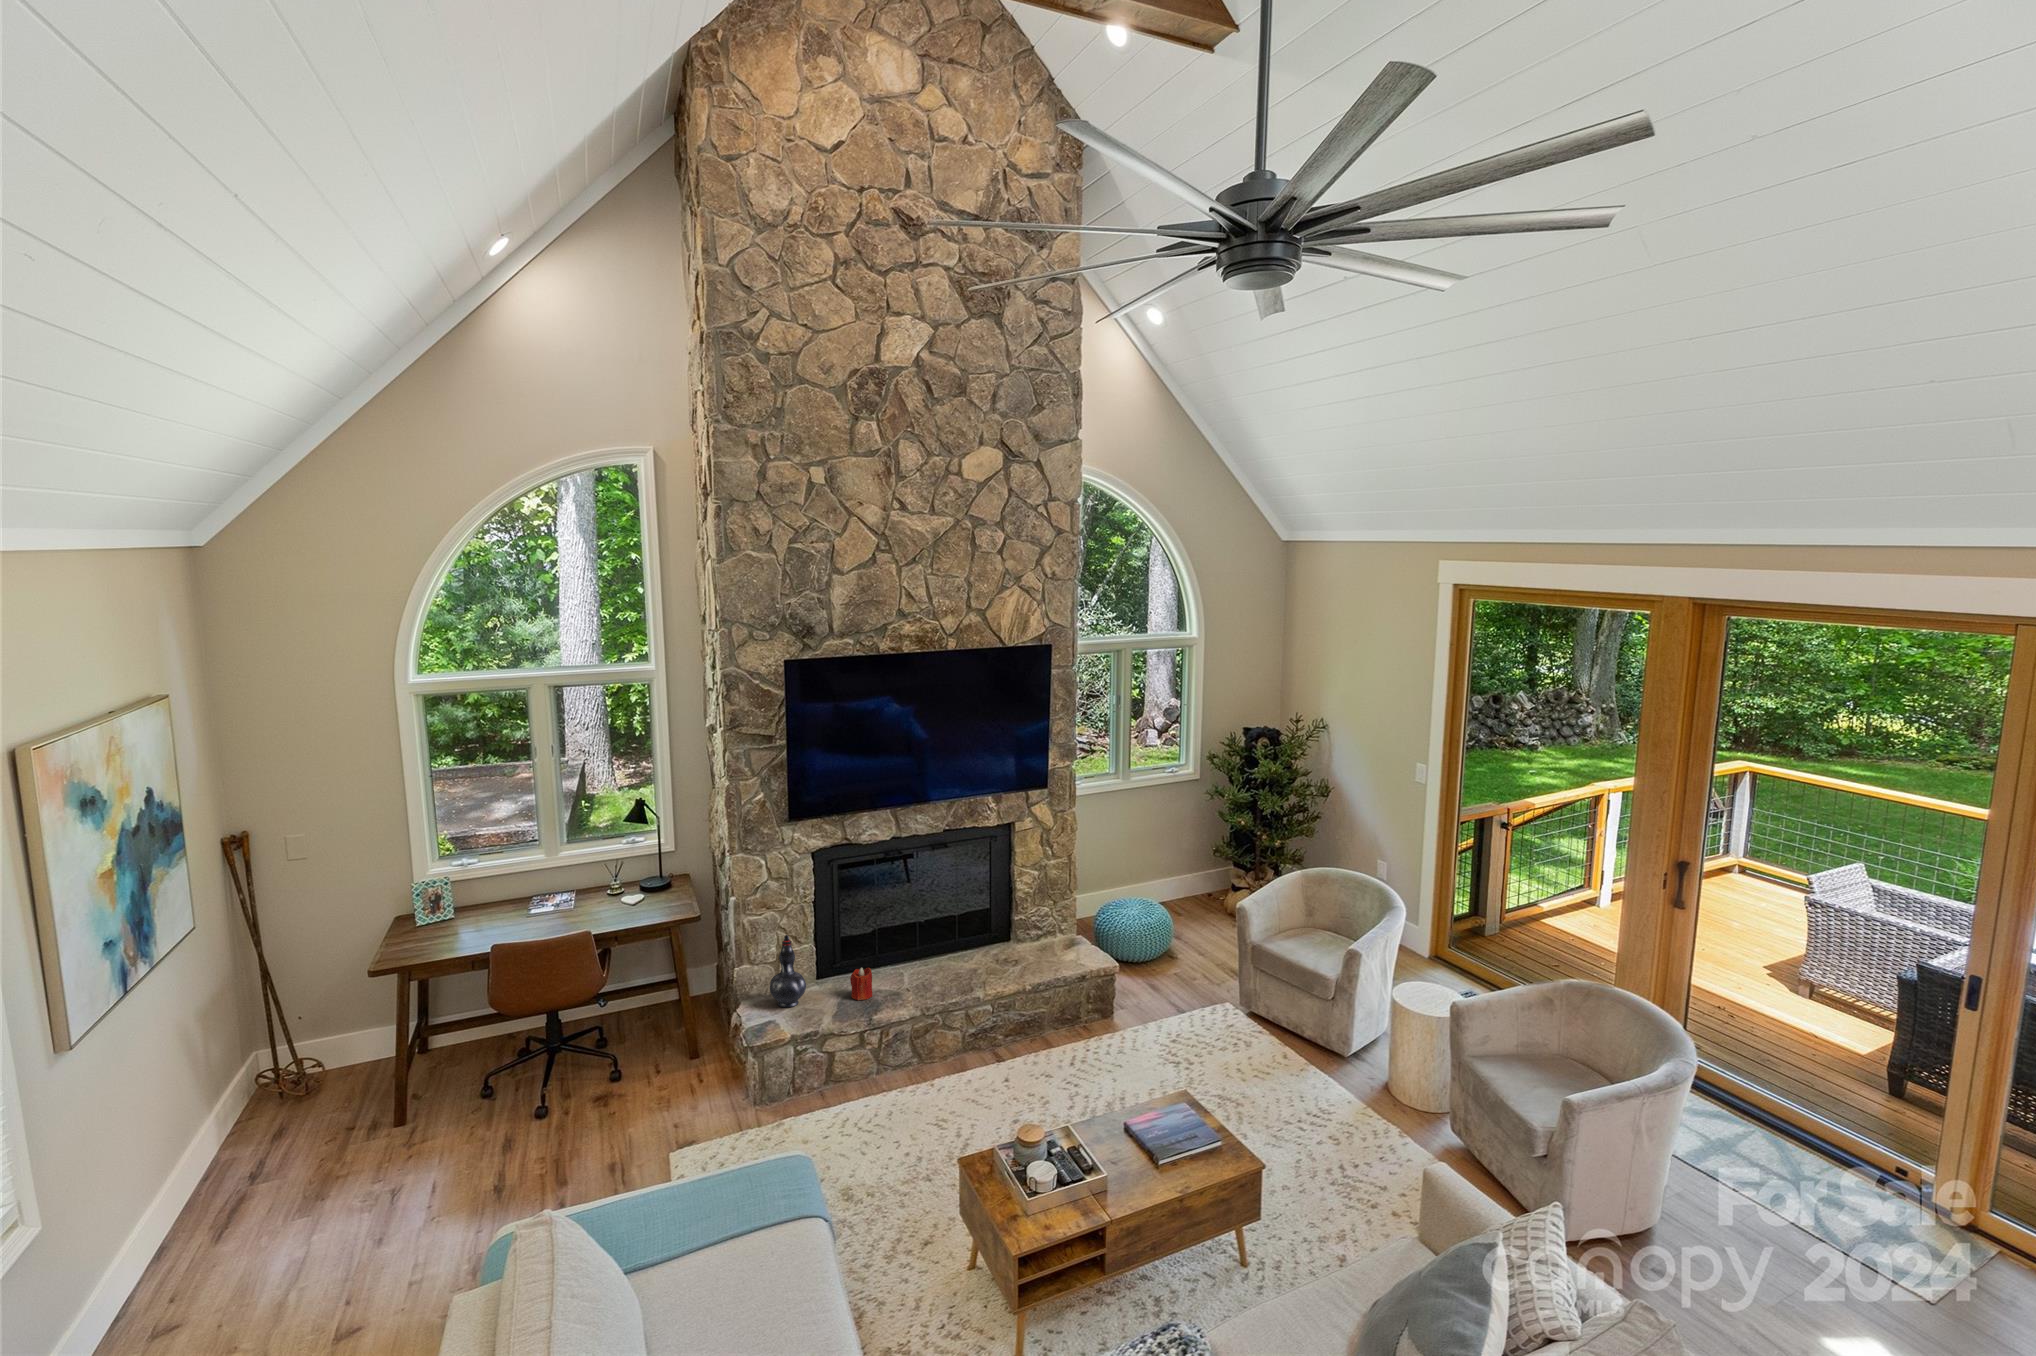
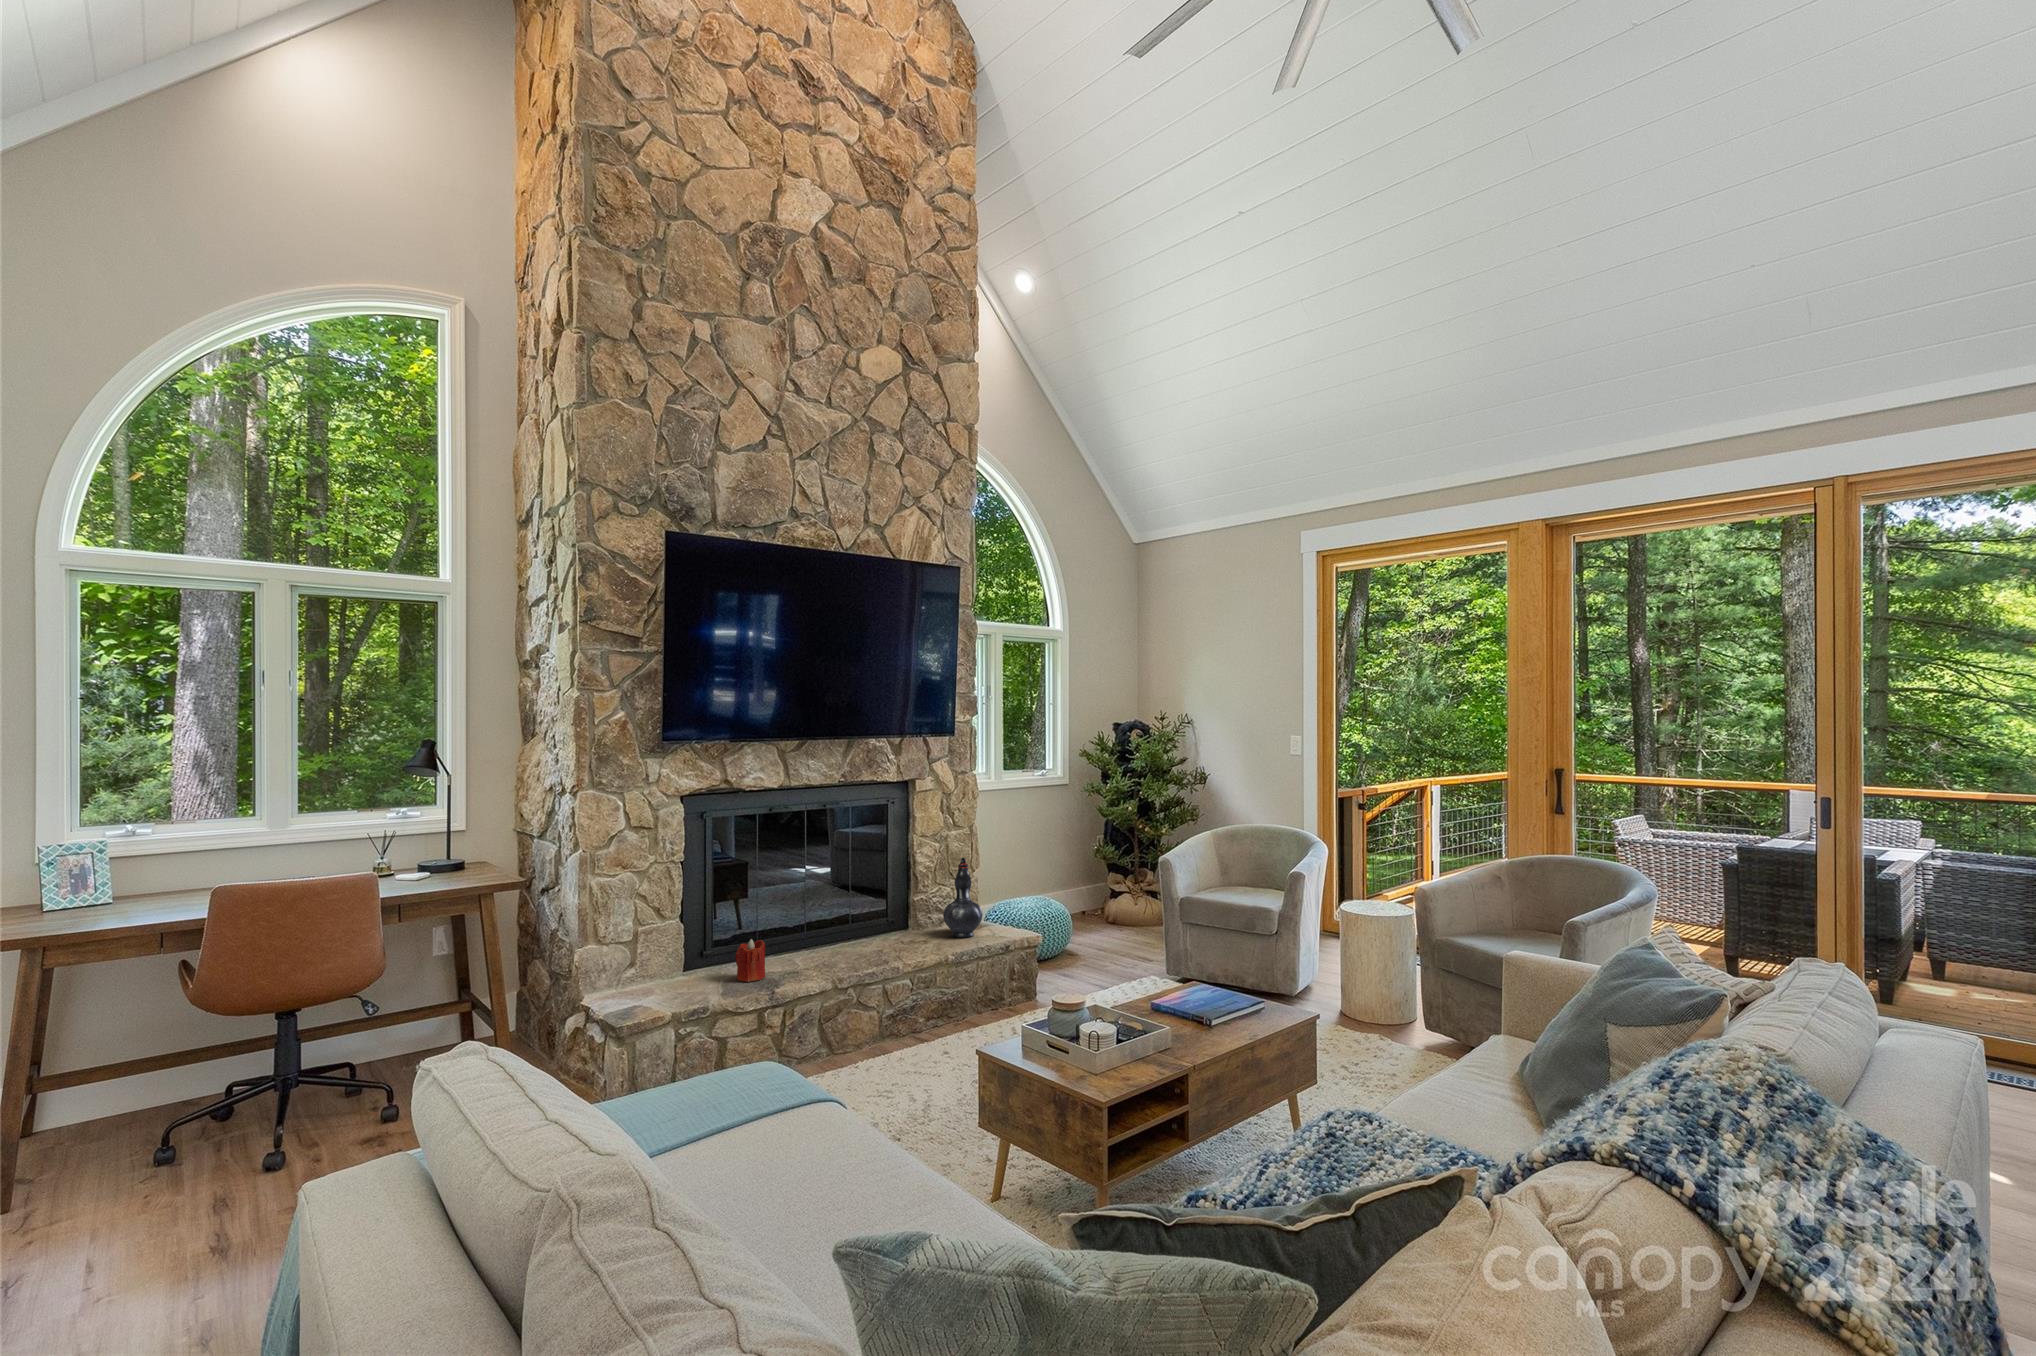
decorative vase: present [770,935,806,1007] -> present [943,858,983,937]

